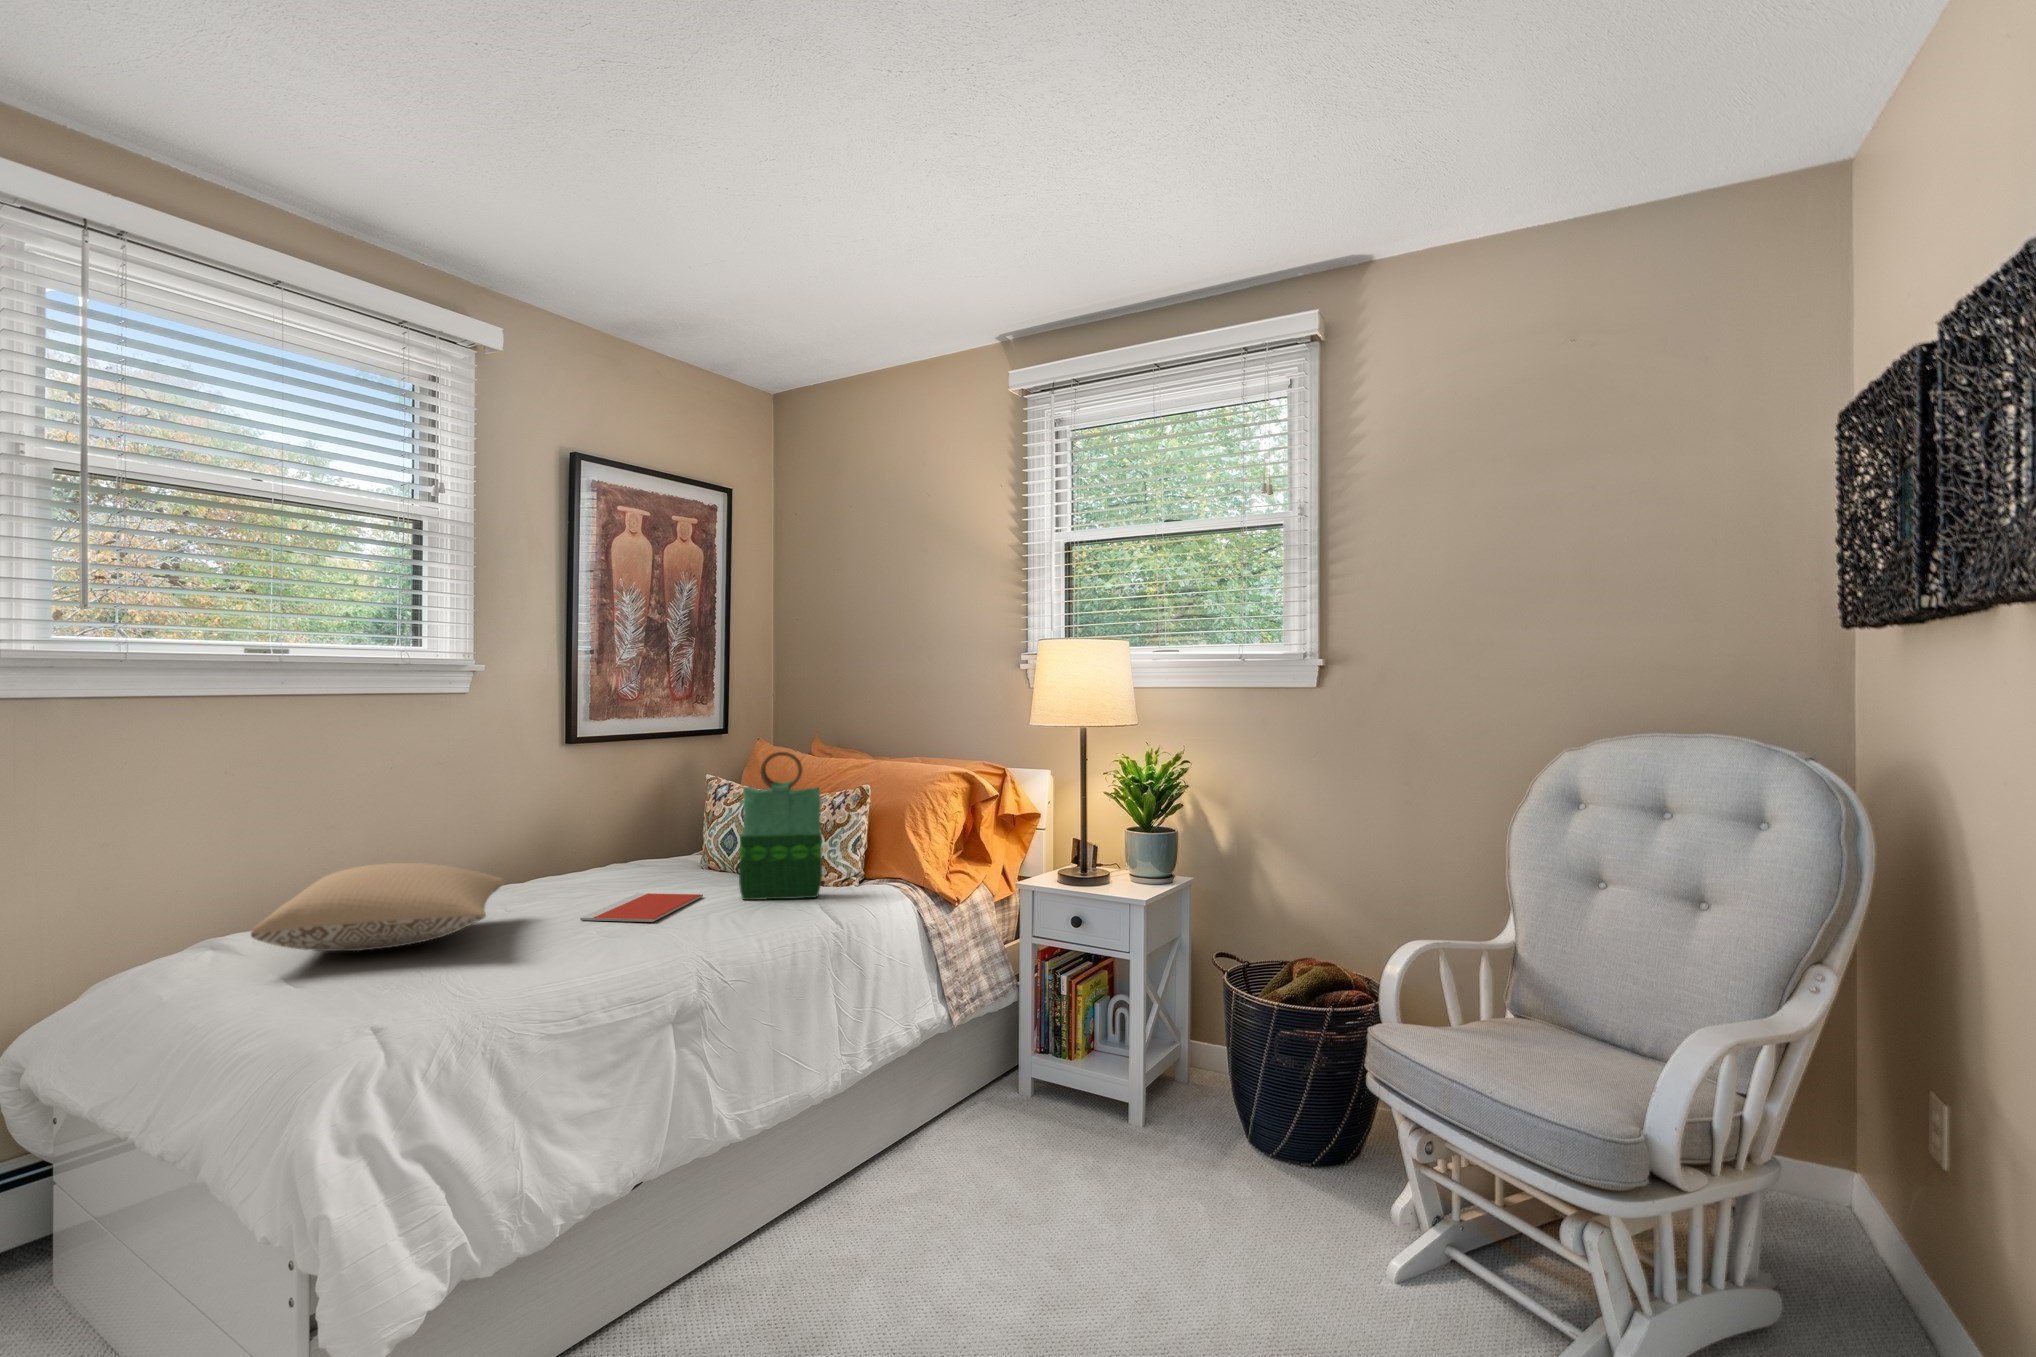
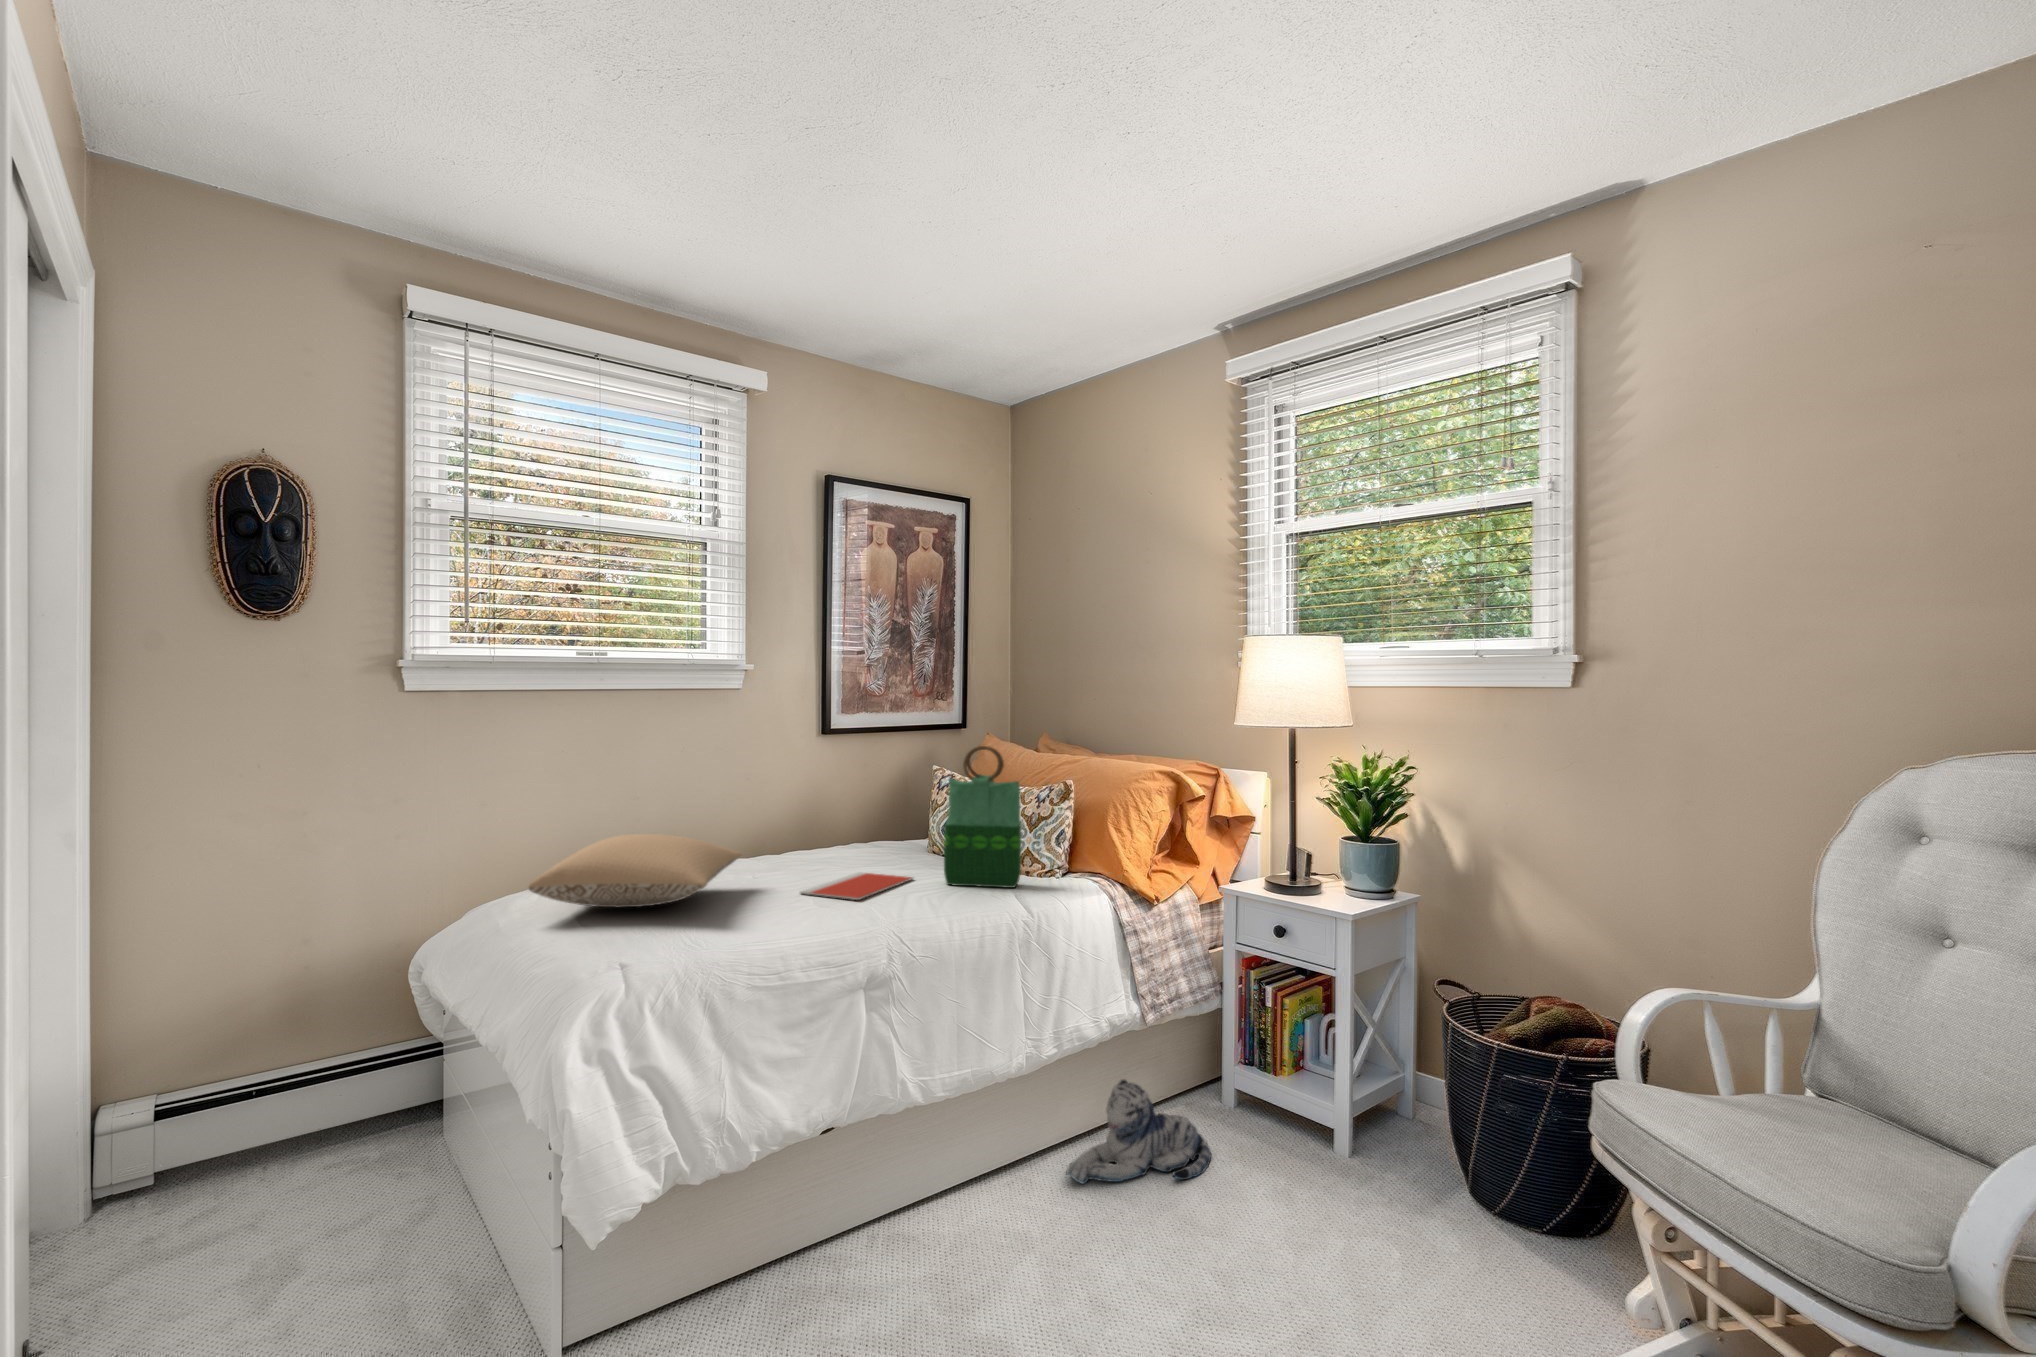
plush toy: none [883,1080,1019,1190] -> present [1066,1079,1211,1184]

